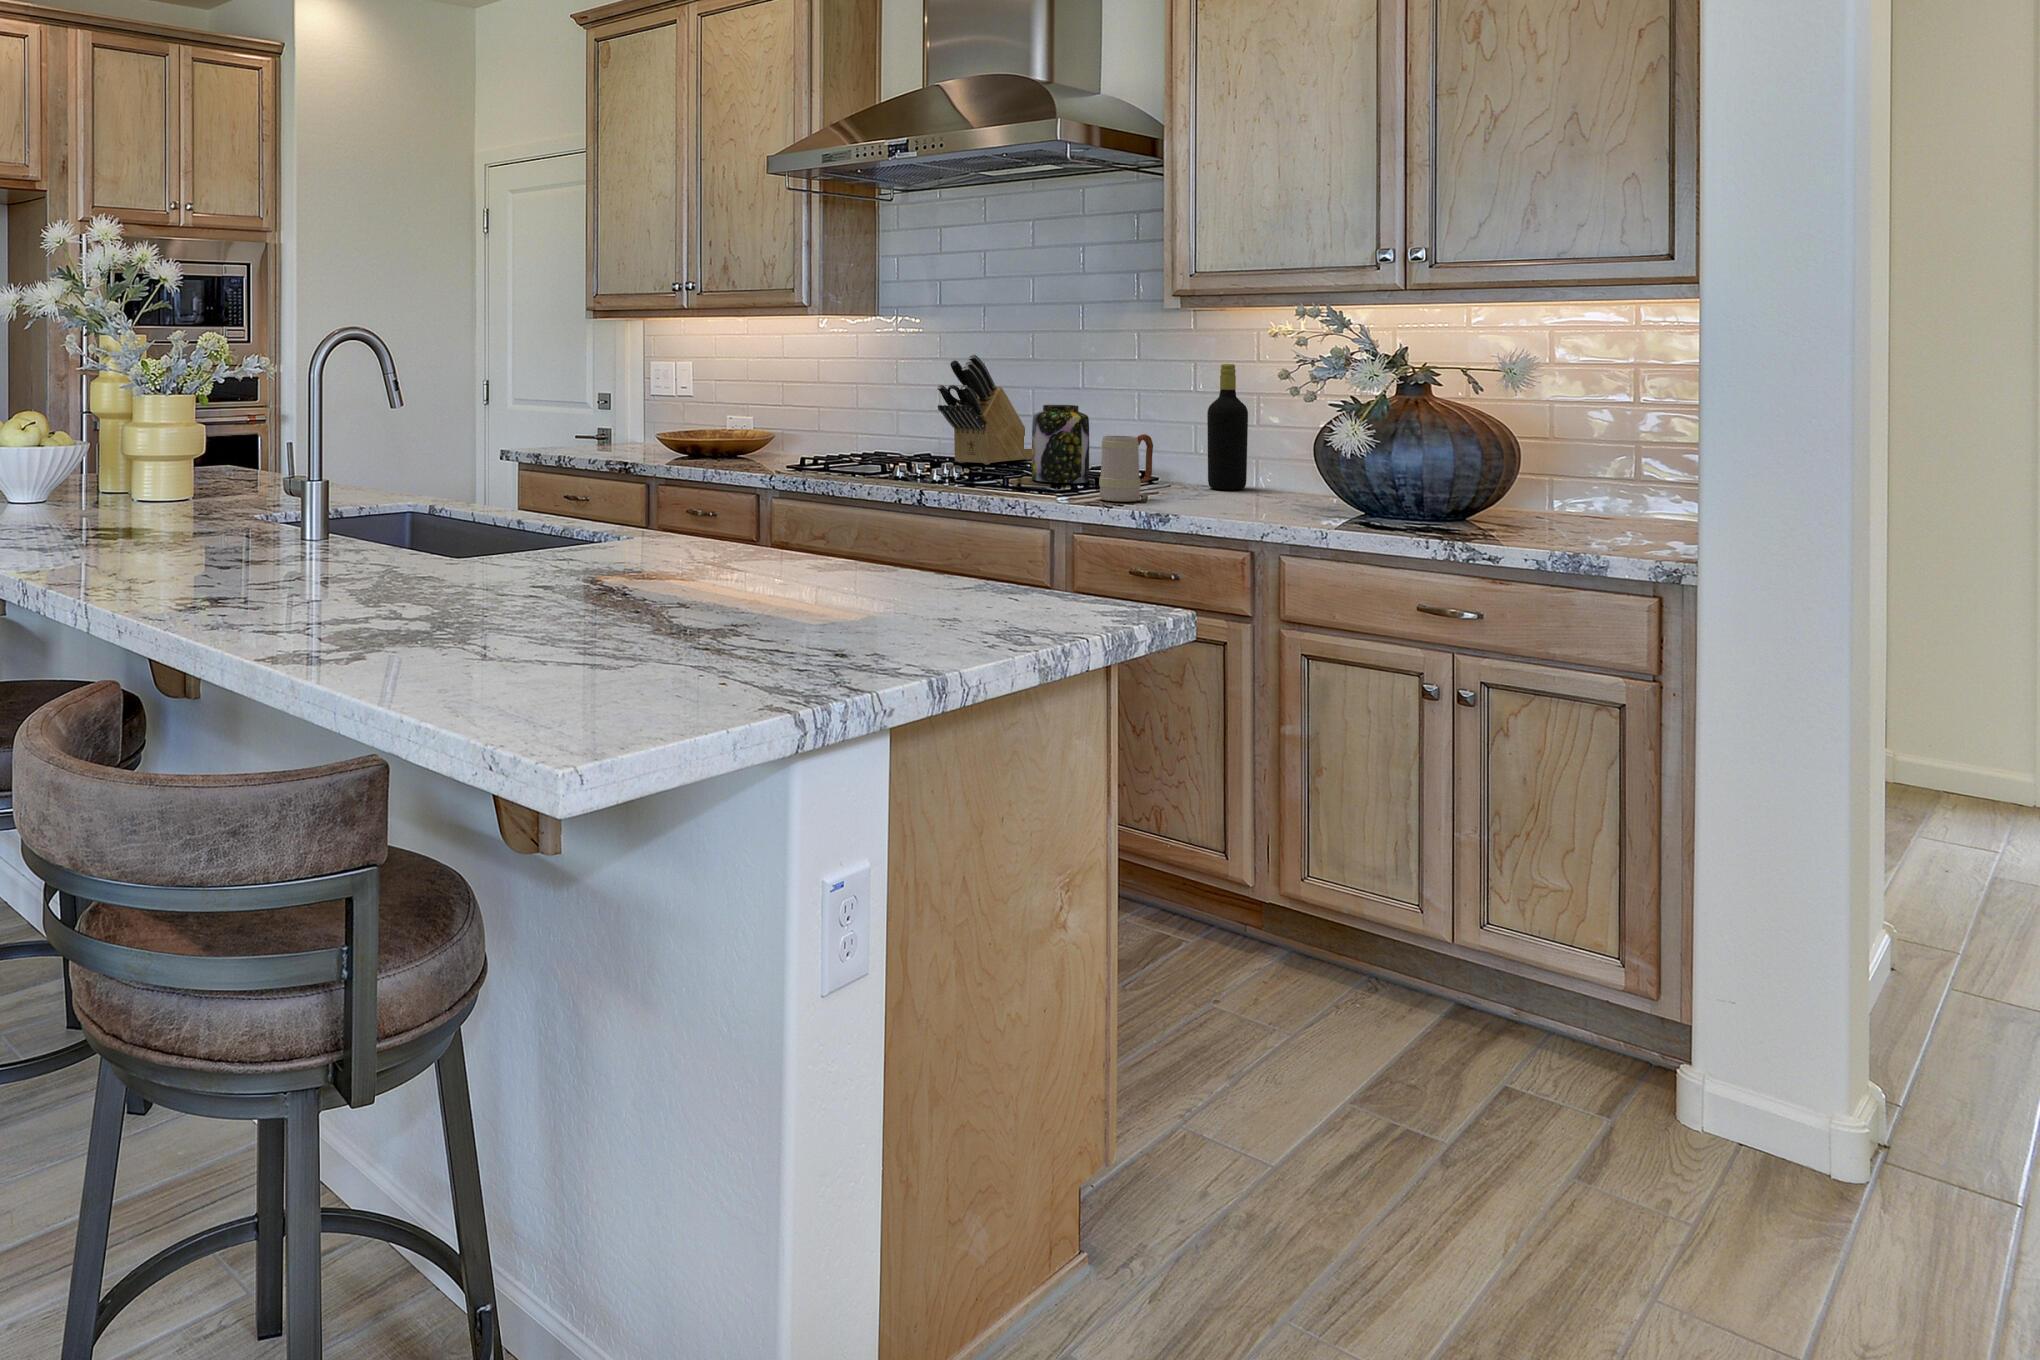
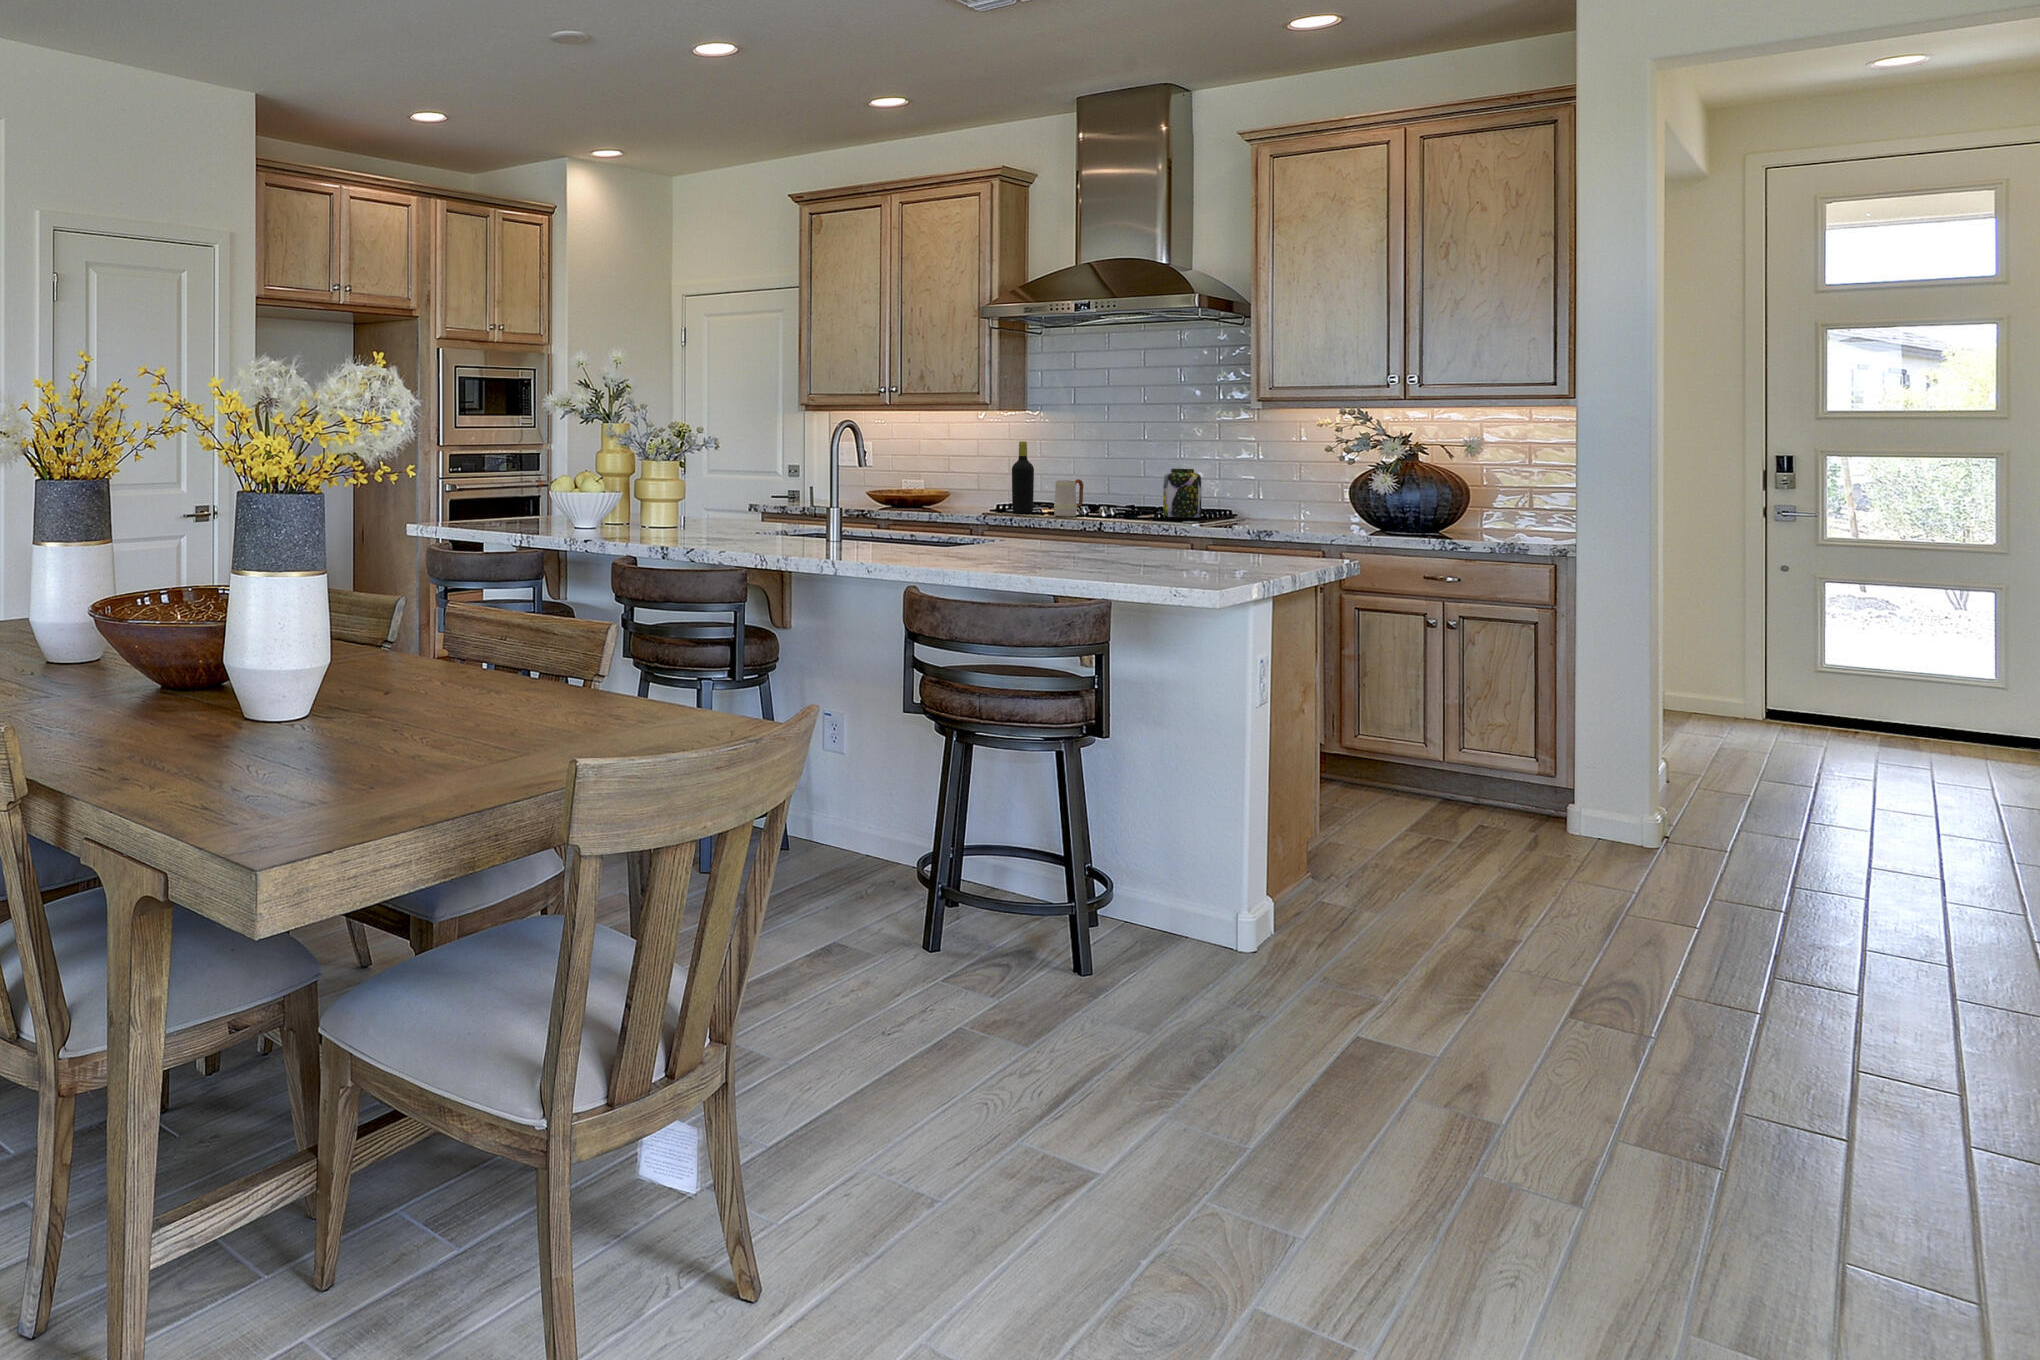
knife block: present [937,354,1032,465] -> none [1090,437,1147,509]
bottle: present [1207,364,1248,490] -> present [1012,441,1034,513]
mug: present [1099,434,1153,502] -> present [1054,479,1083,517]

